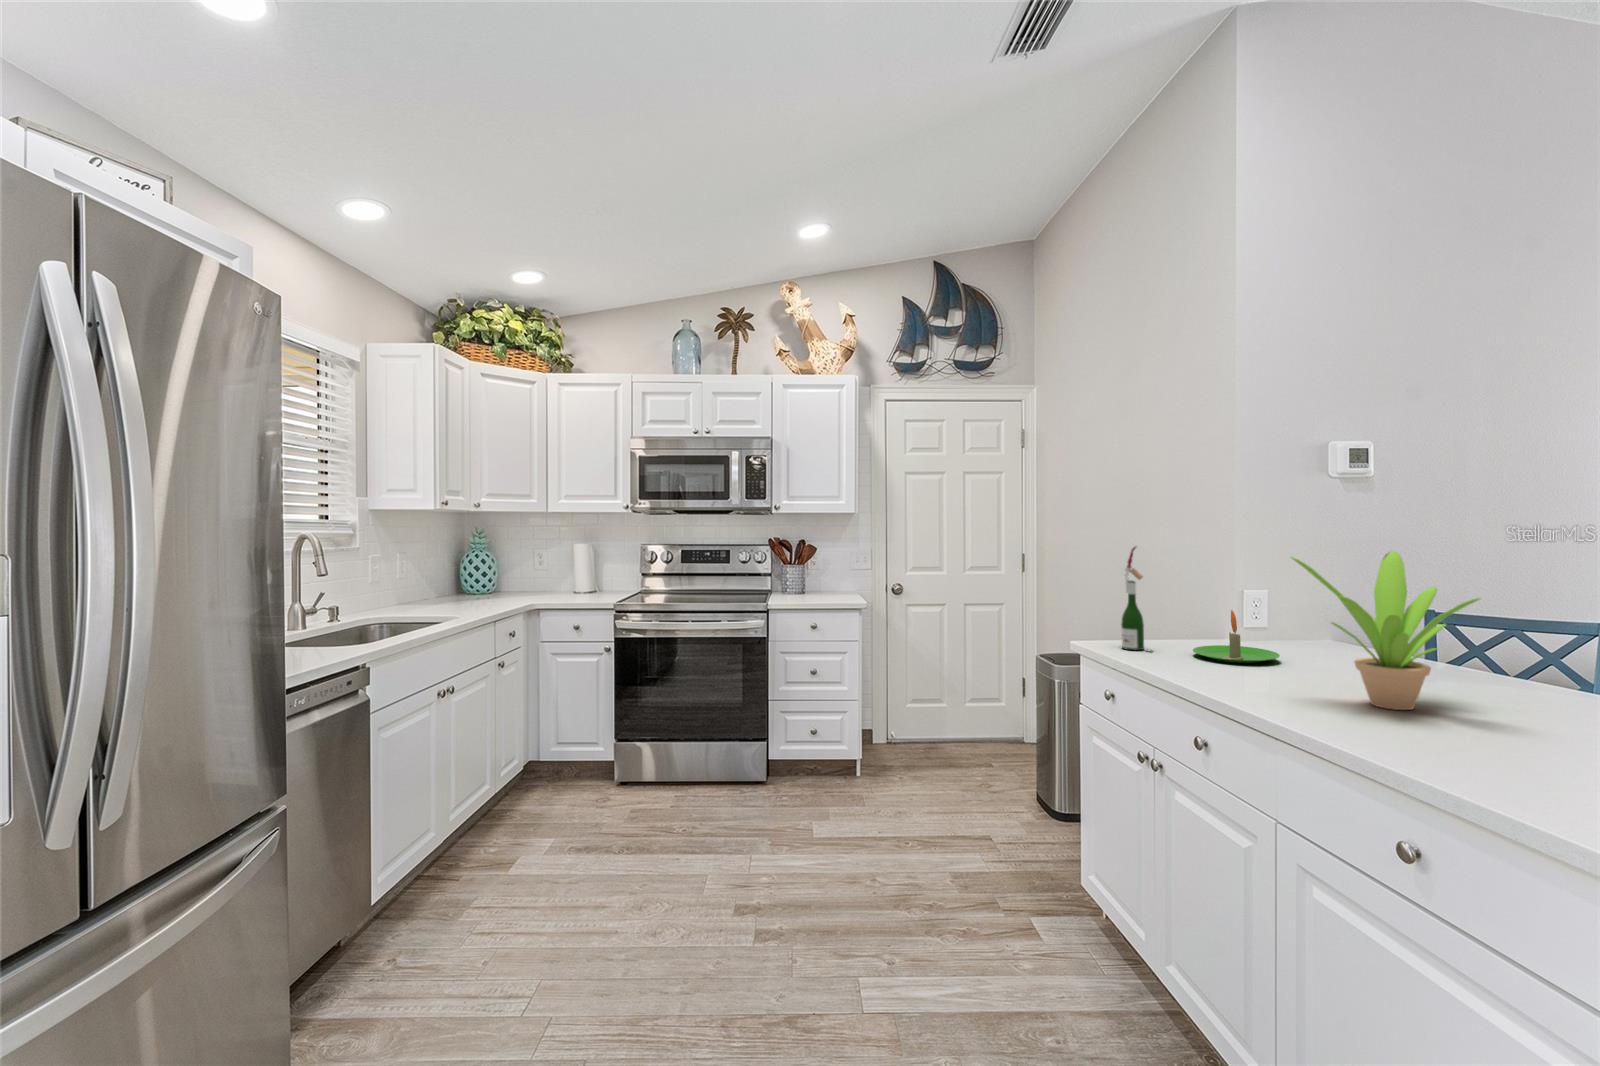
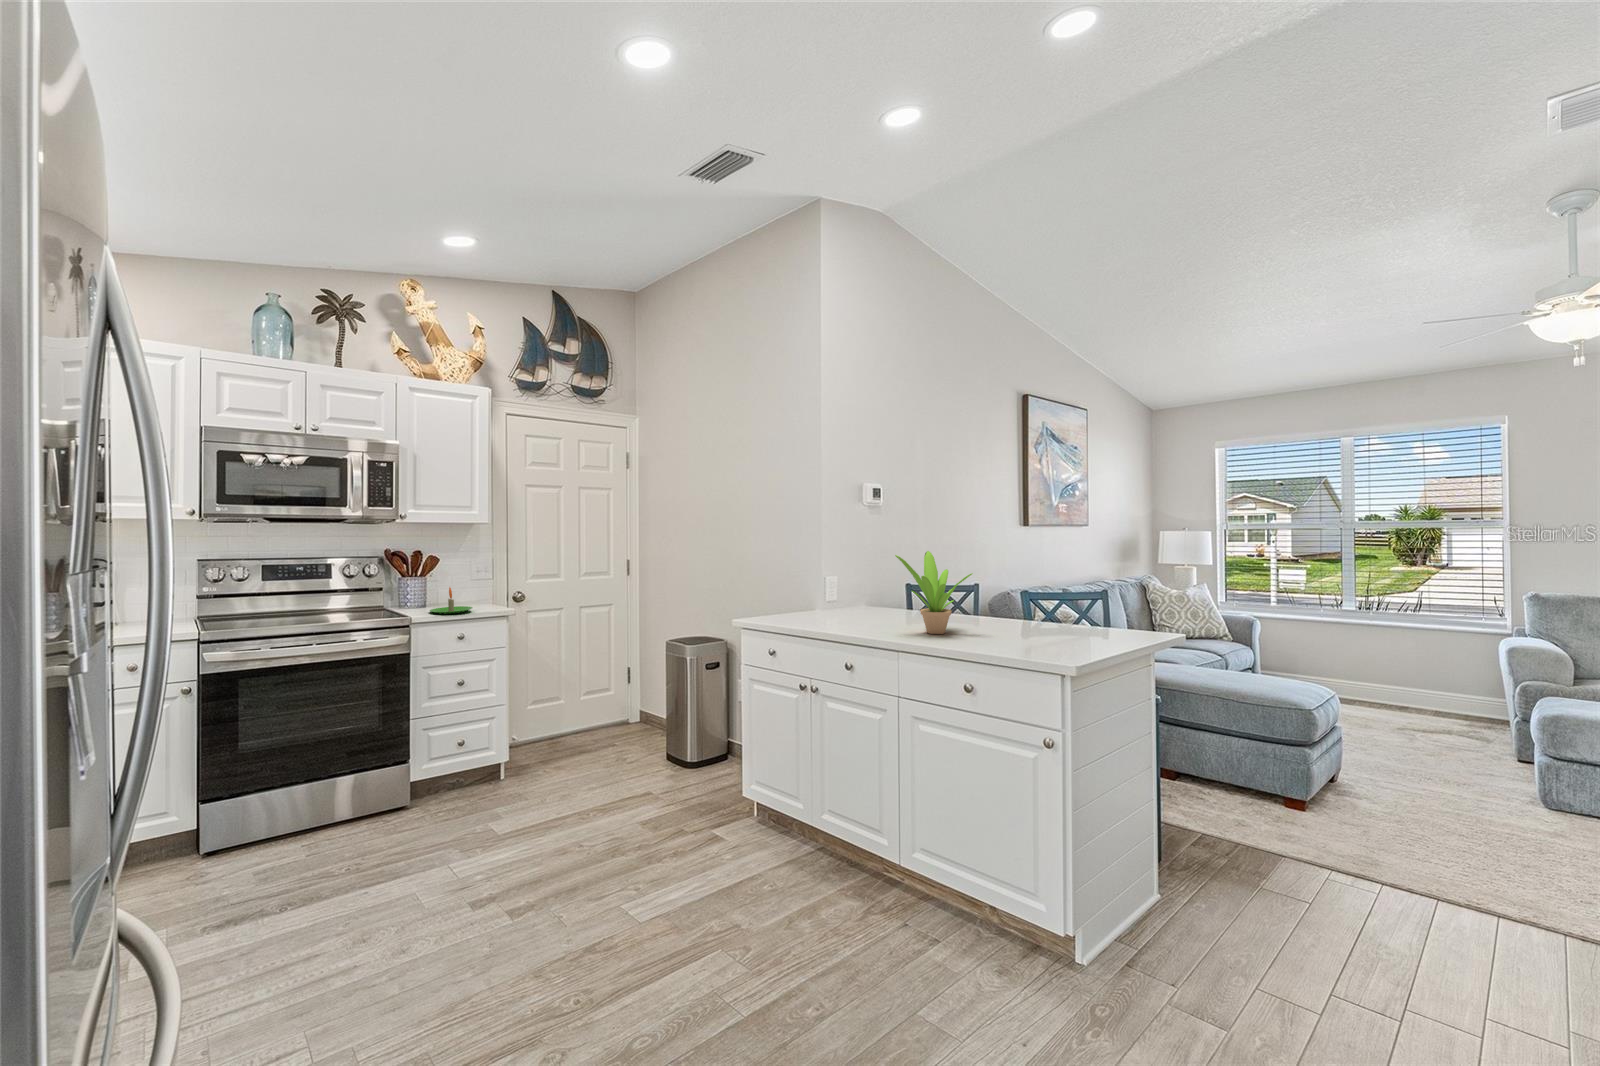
wine bottle: present [1121,547,1153,652] -> none [777,551,797,622]
candle: present [1193,610,1280,663] -> present [430,587,472,614]

